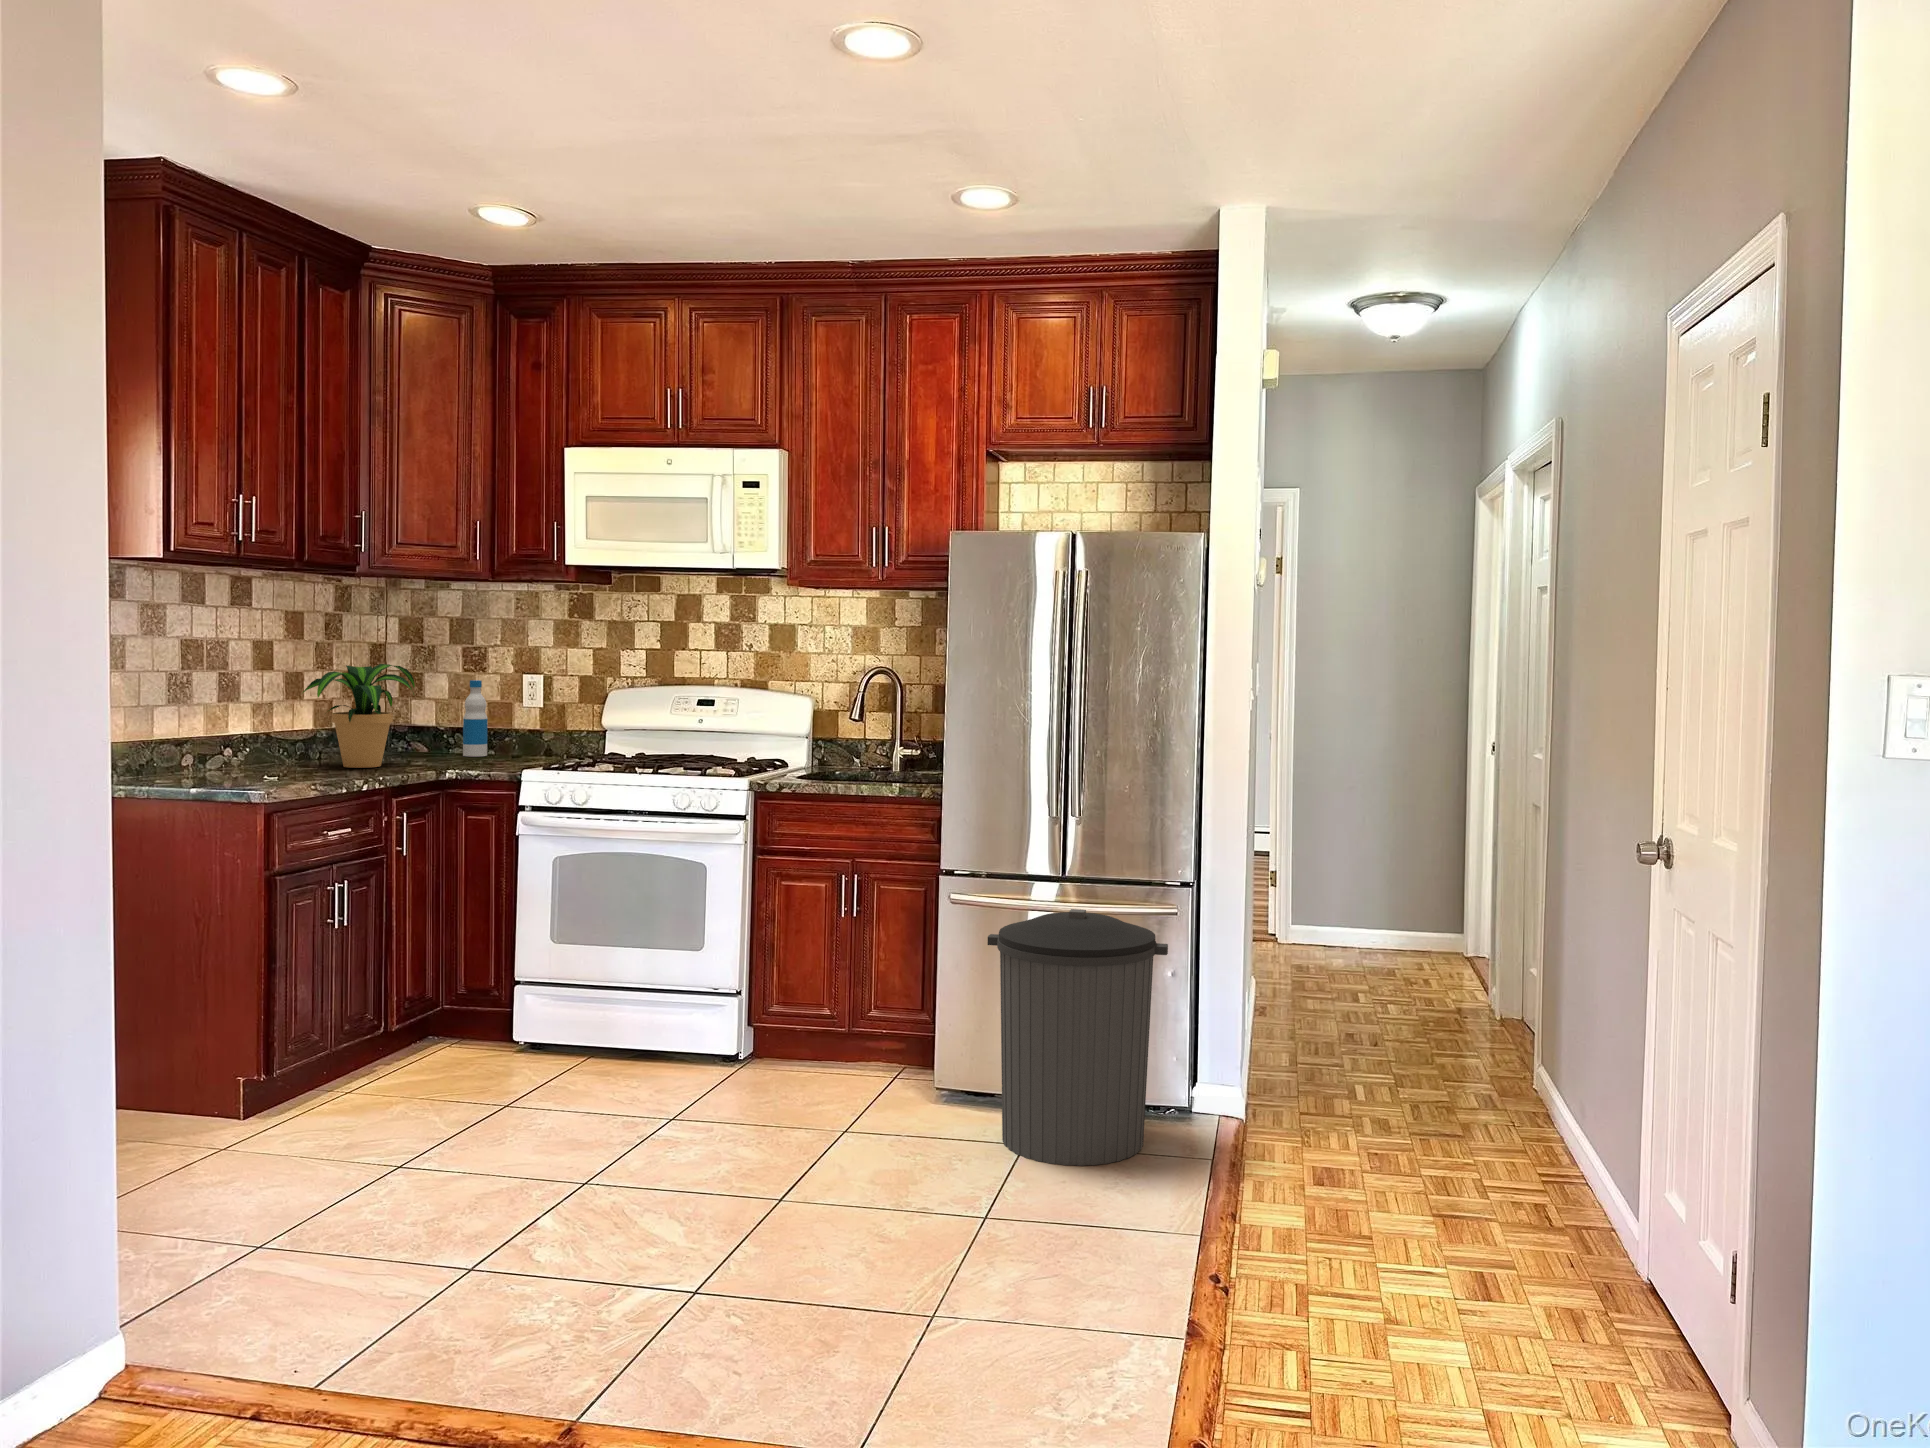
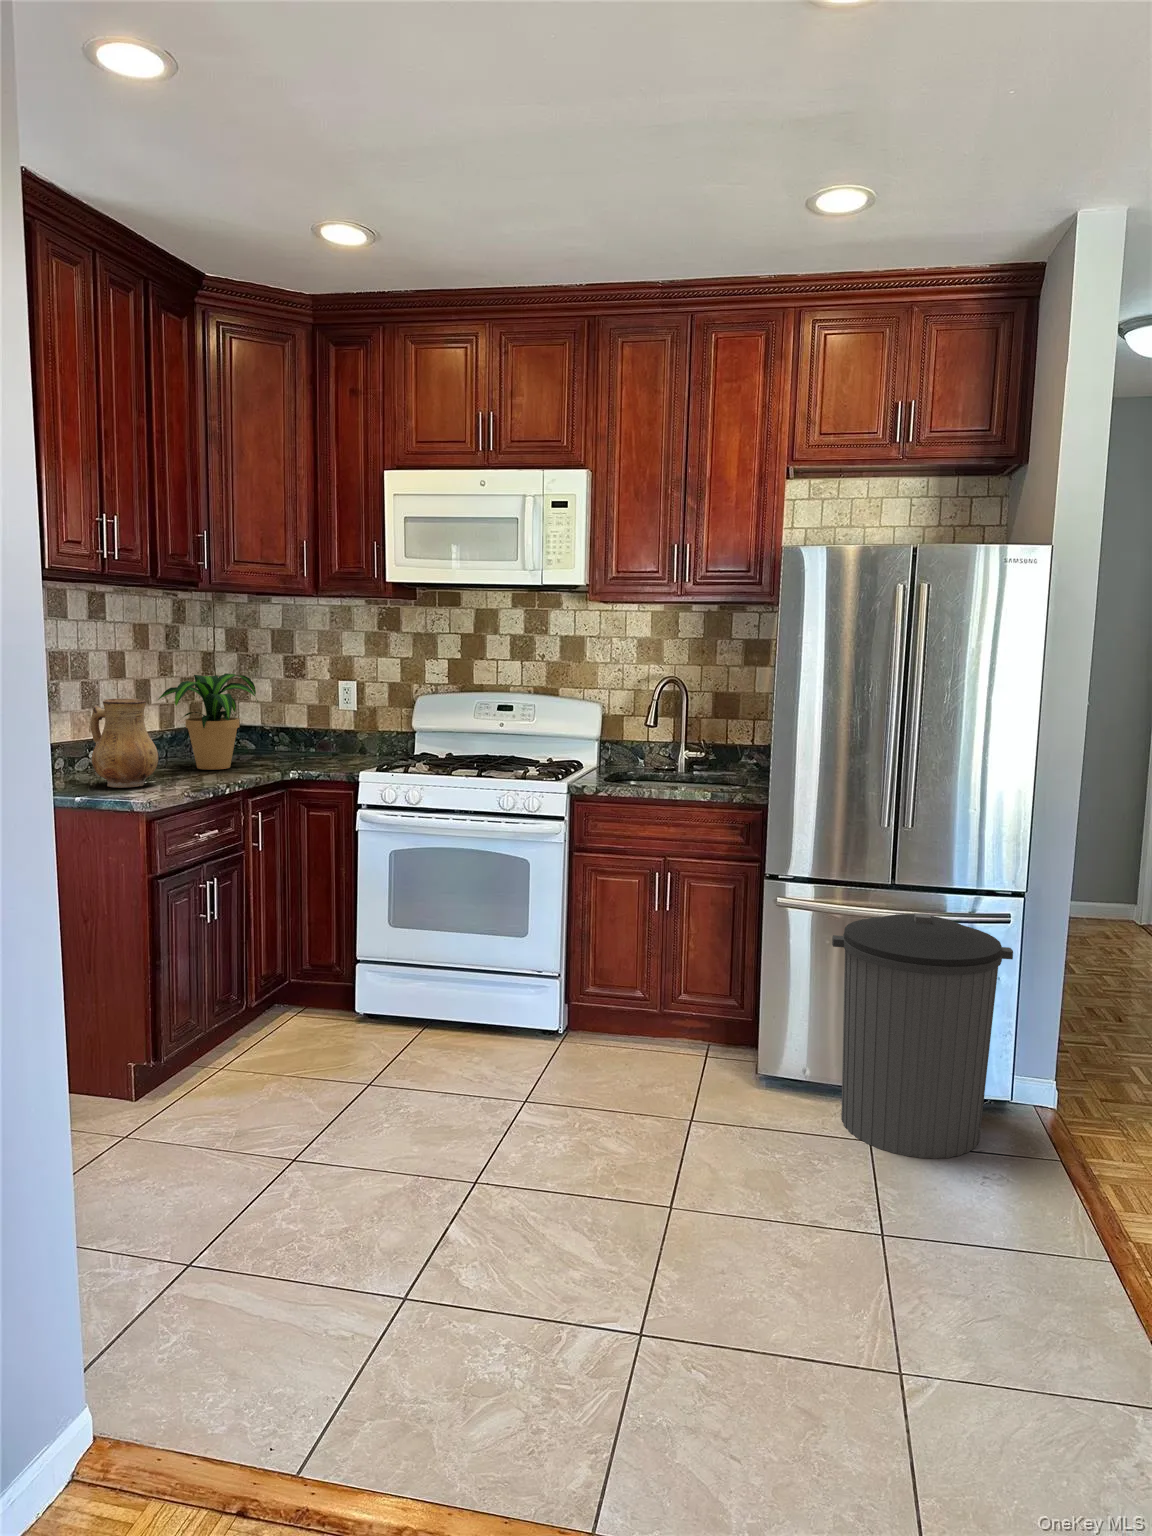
bottle: present [463,680,488,757] -> none [292,687,313,755]
ceramic pitcher: none [217,688,290,781] -> present [90,698,158,788]

